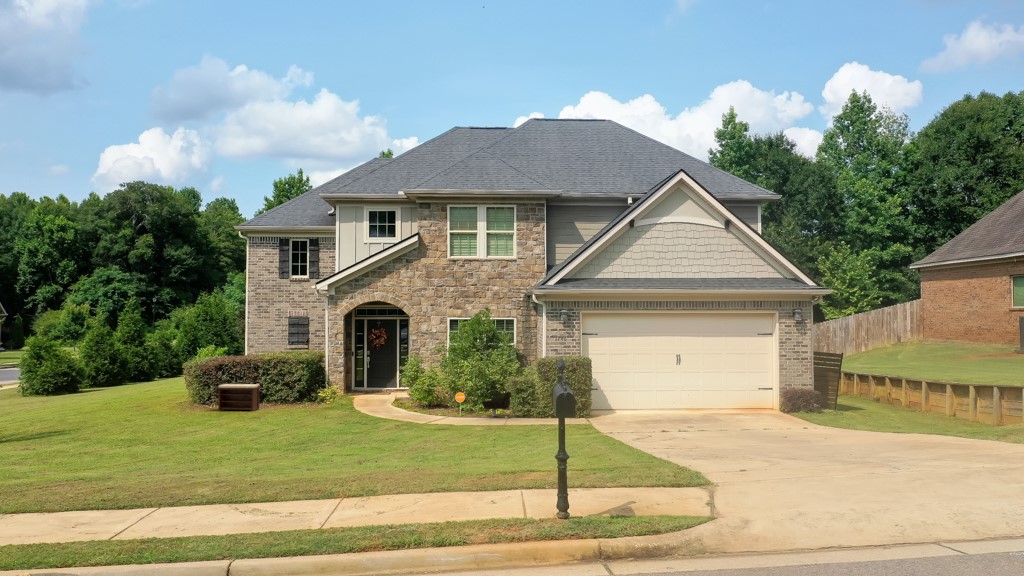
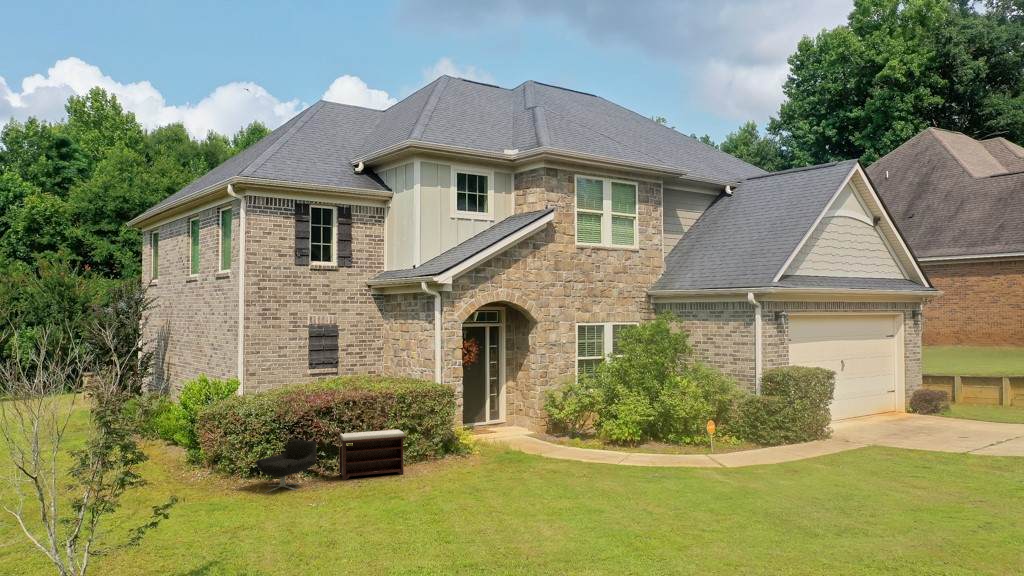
lounge chair: present [482,392,511,418] -> present [256,439,317,492]

